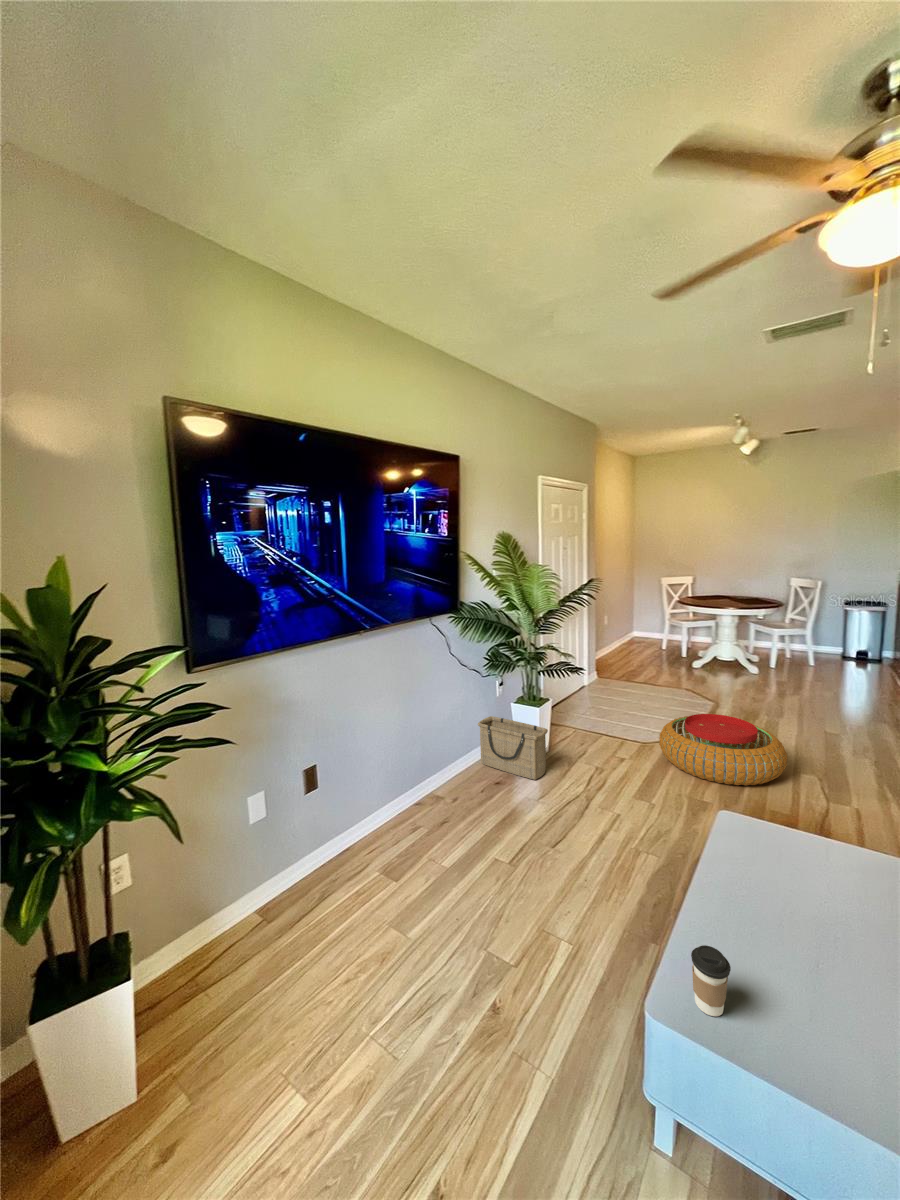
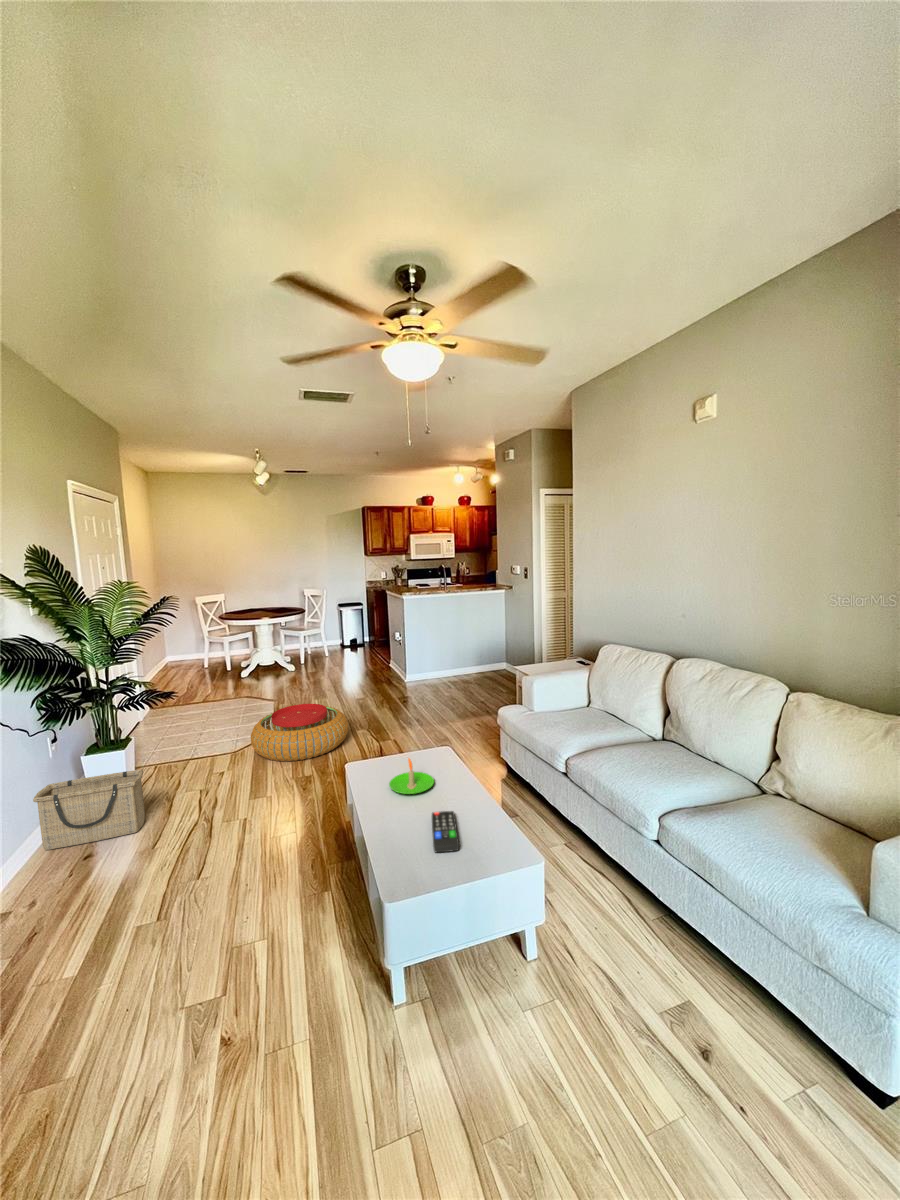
candle: none [757,847,842,911] -> present [389,758,434,794]
coffee cup: present [691,945,731,1016] -> none [398,831,421,876]
remote control: none [764,950,842,1040] -> present [432,811,459,852]

